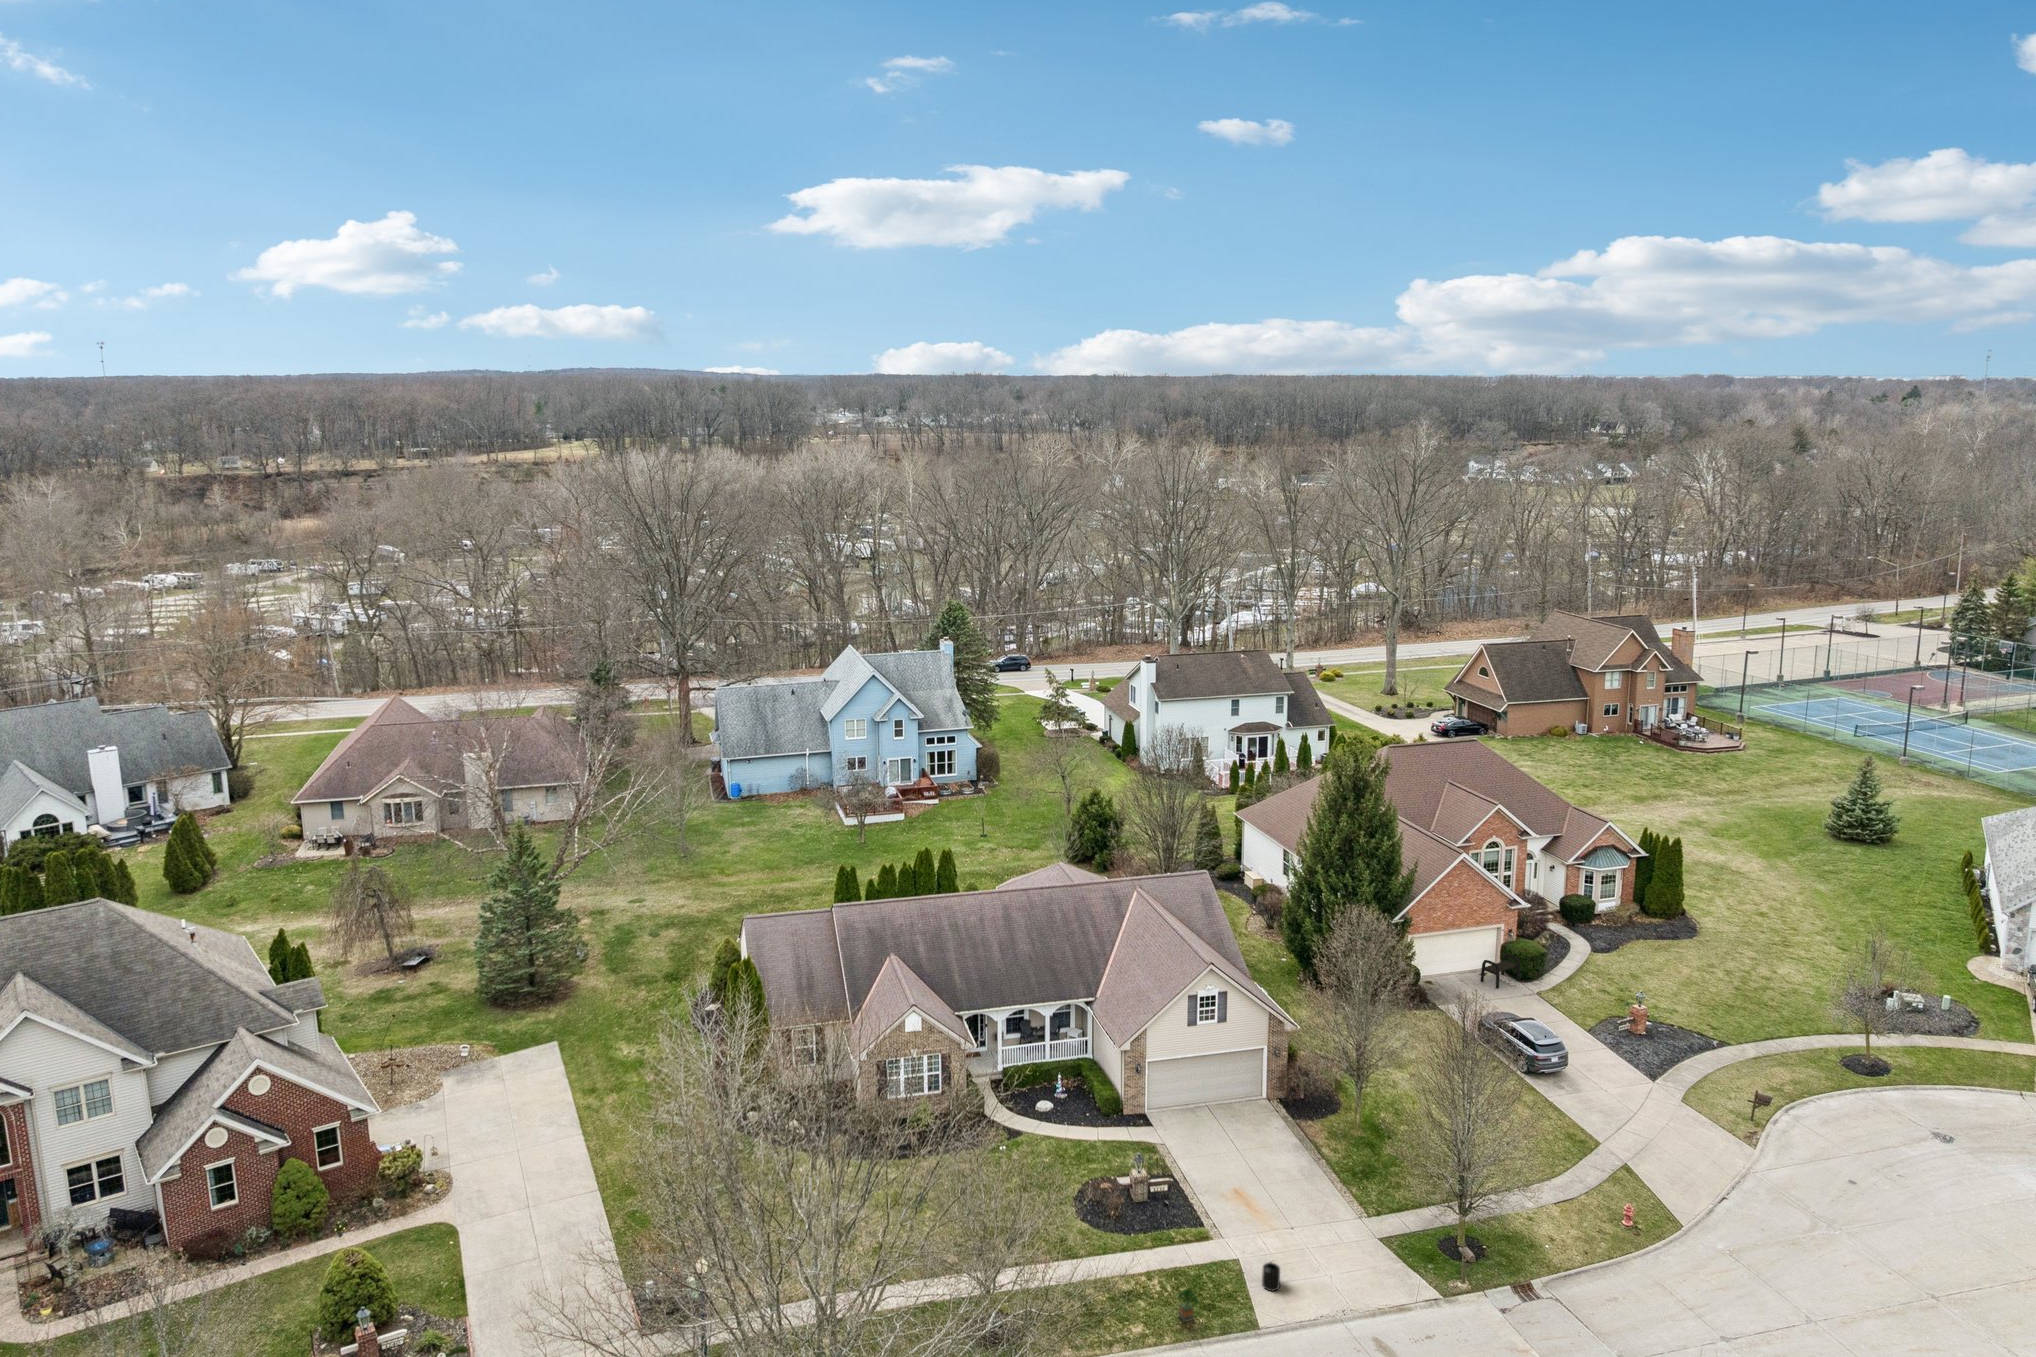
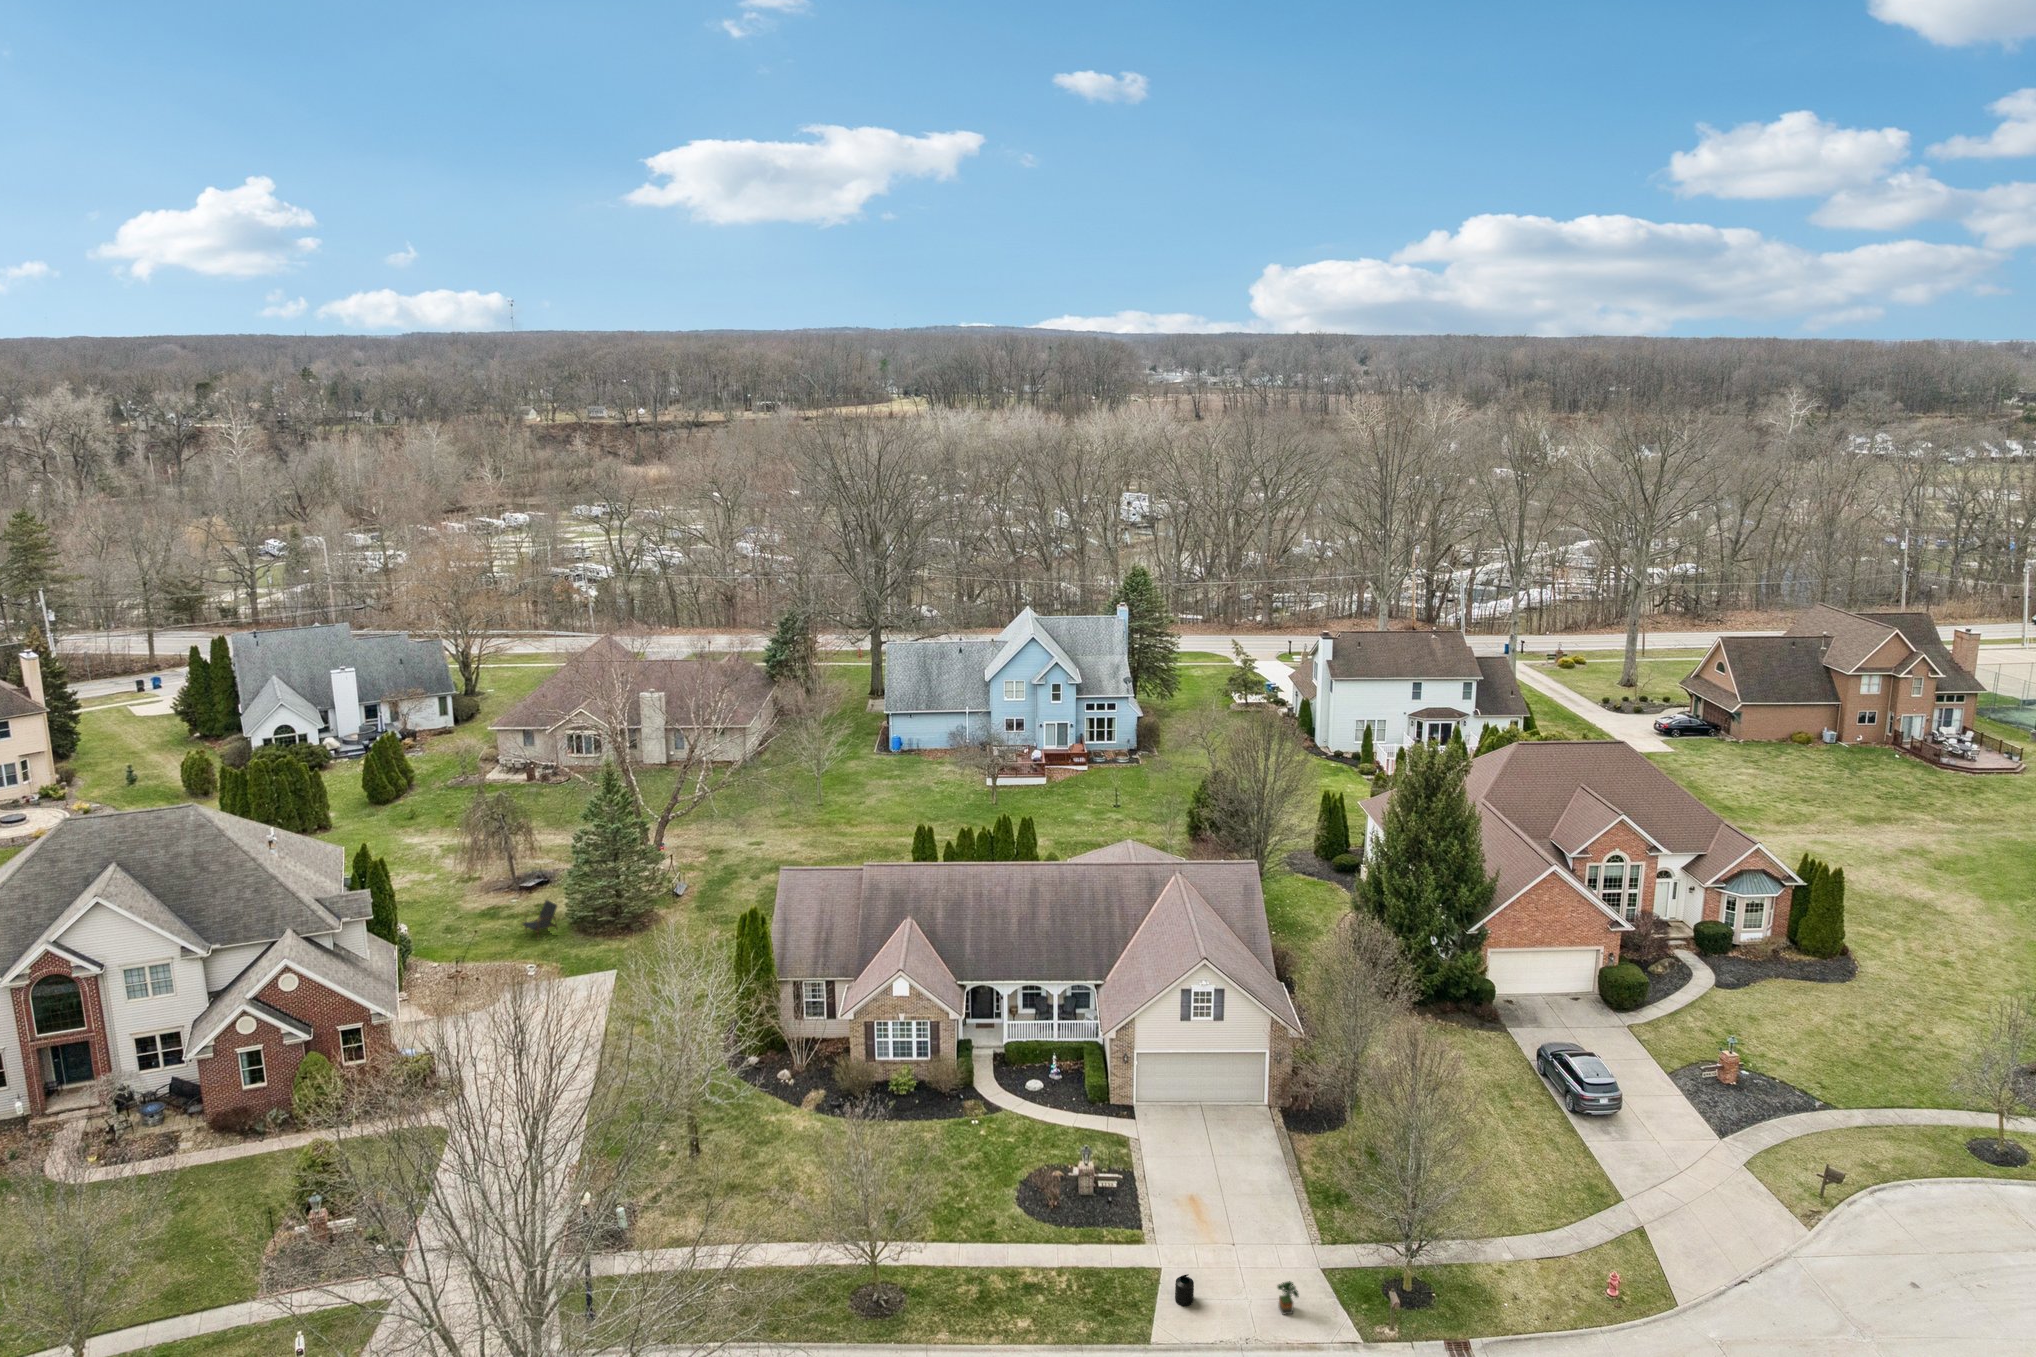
bench: present [1480,953,1520,988] -> none [1564,979,1612,1016]
lounge chair: none [456,975,496,1019] -> present [522,900,558,936]
potted tree: present [1177,1289,1198,1322] -> present [1278,1281,1299,1314]

